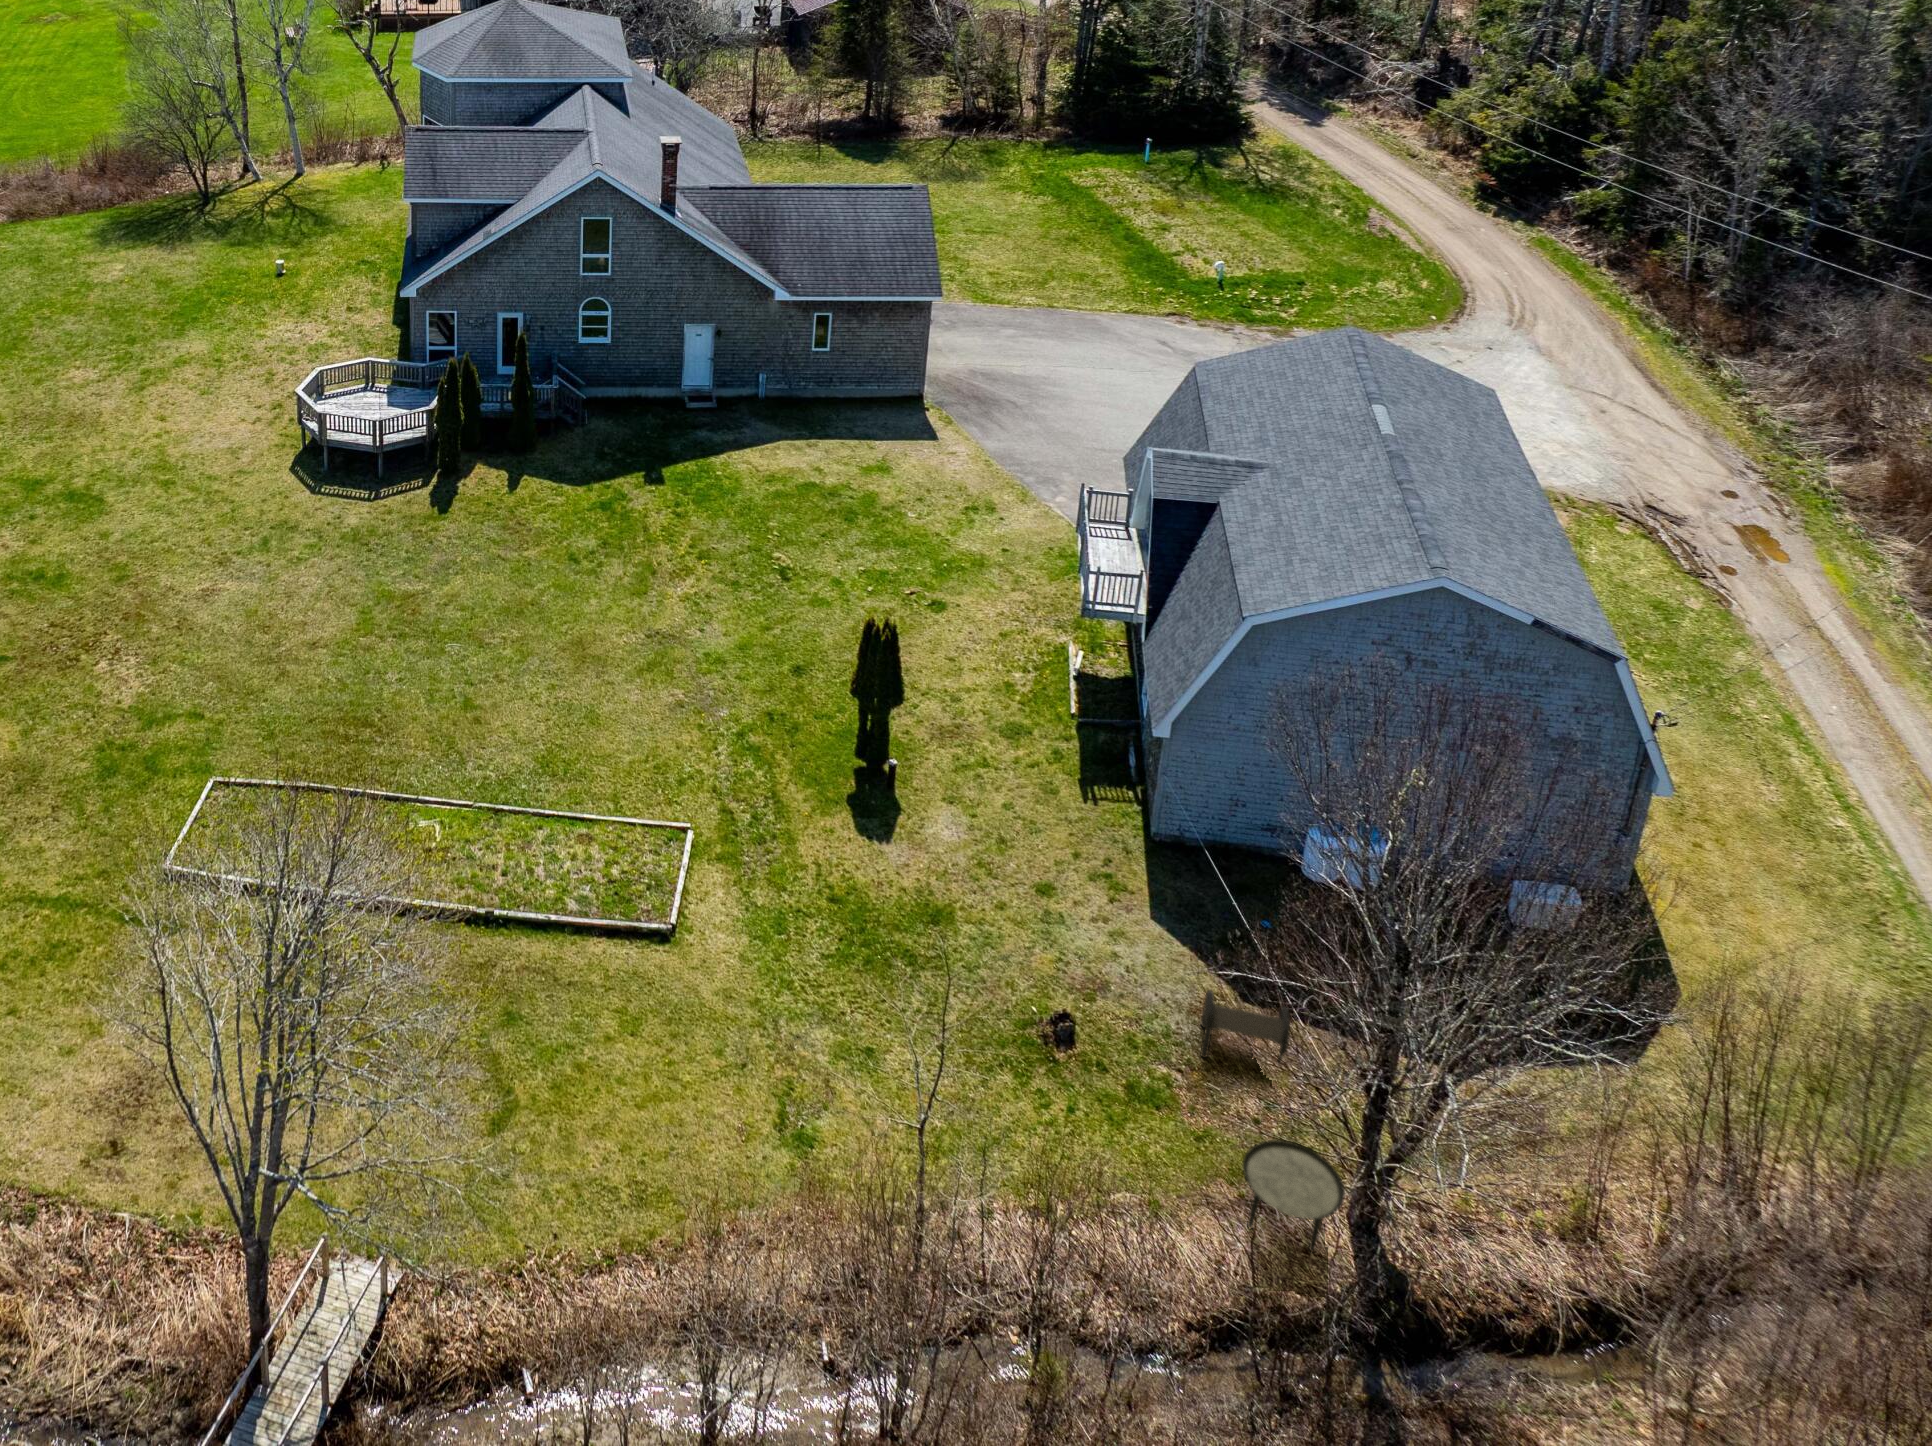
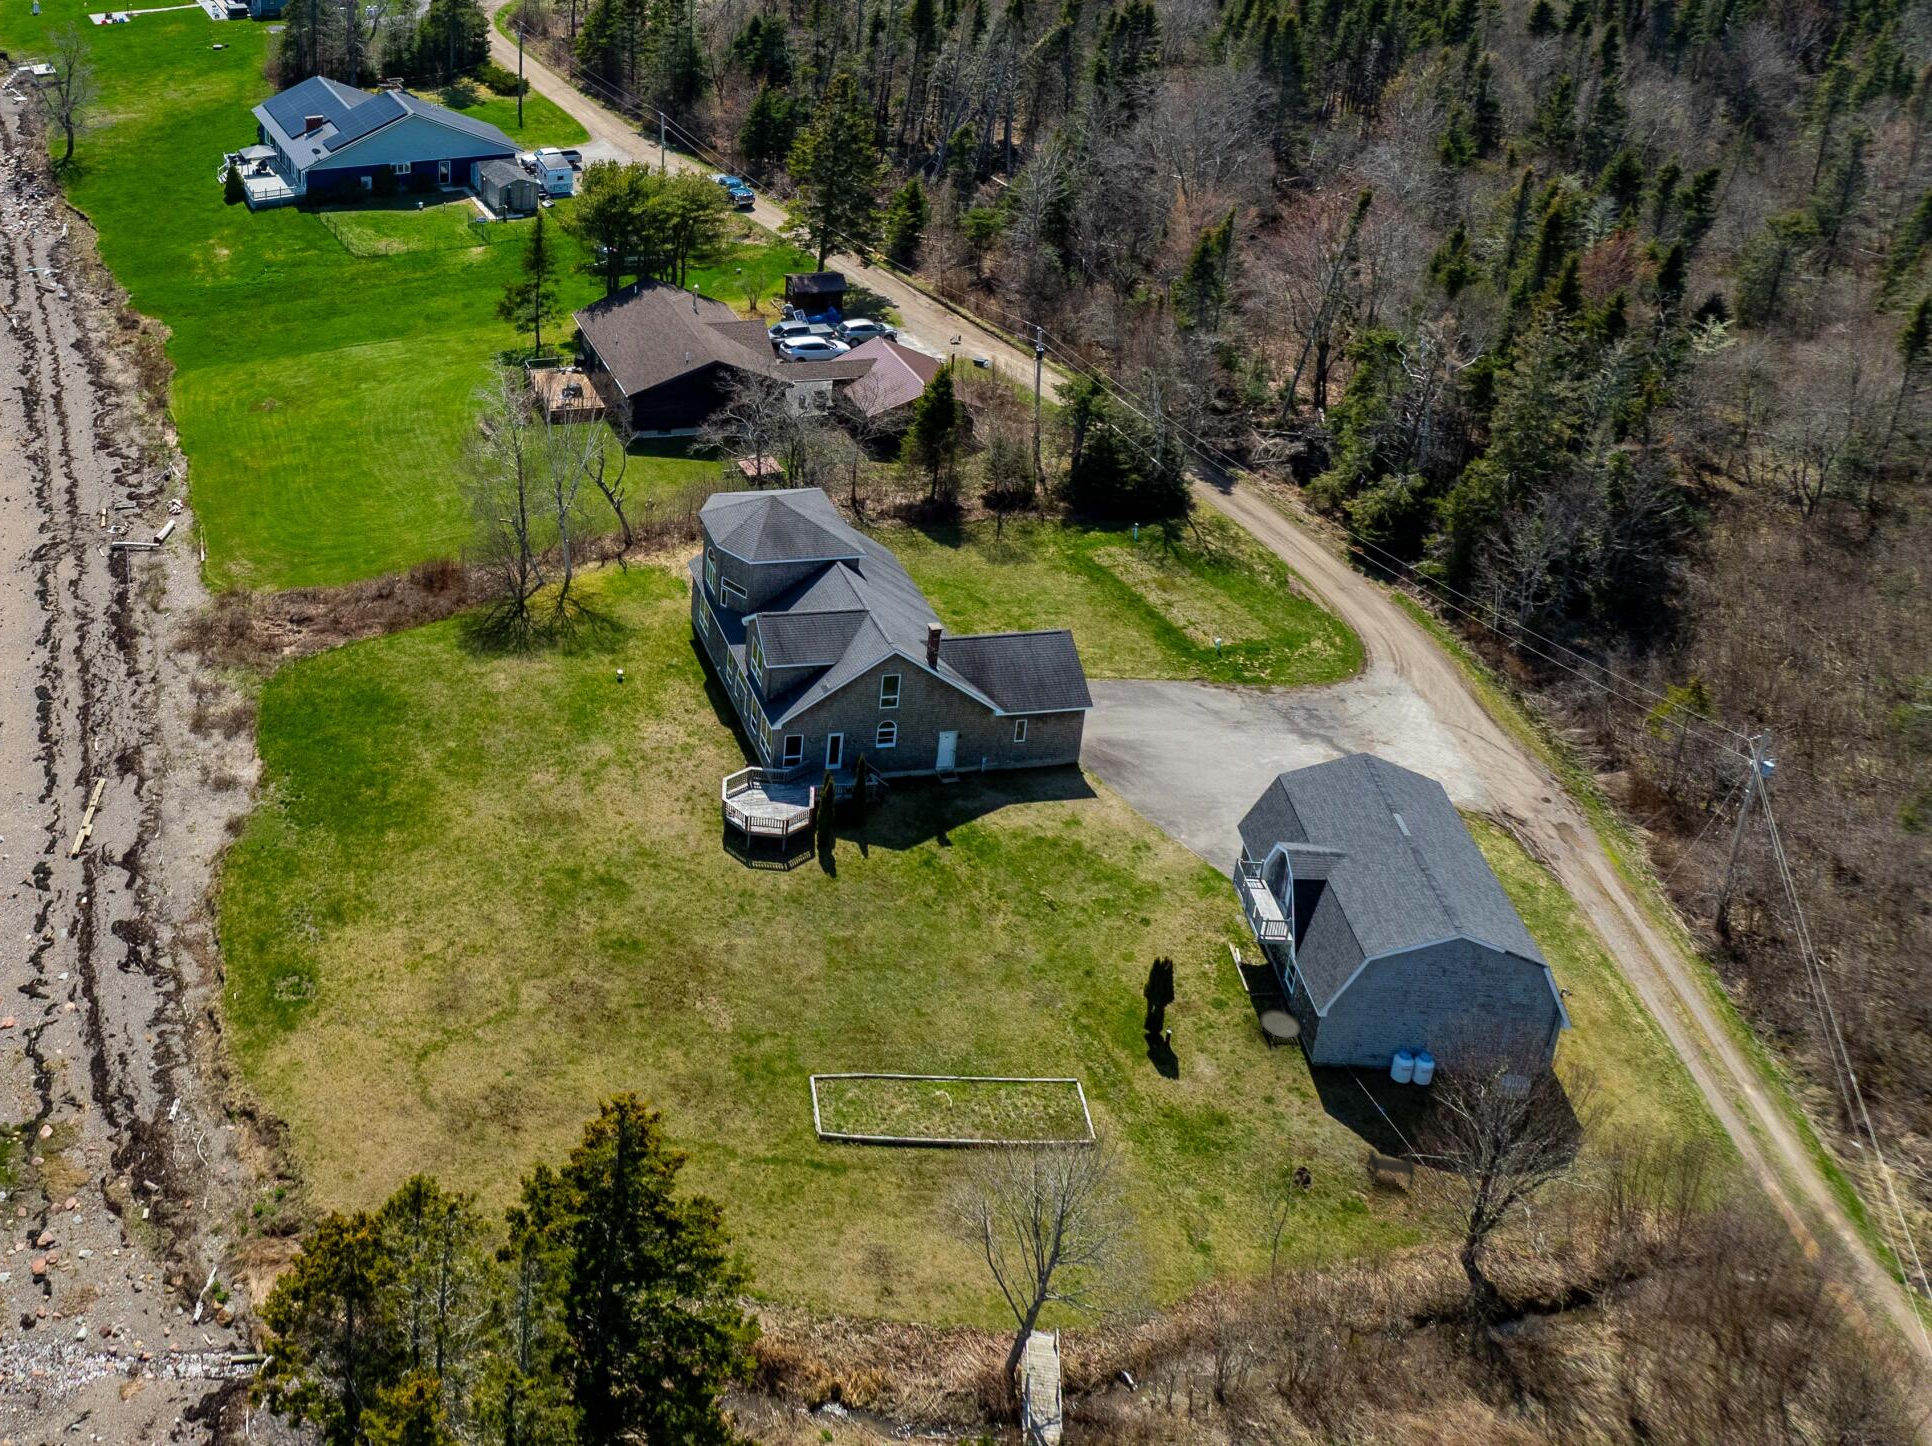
round table: present [1242,1140,1345,1253] -> present [1260,1010,1301,1048]

